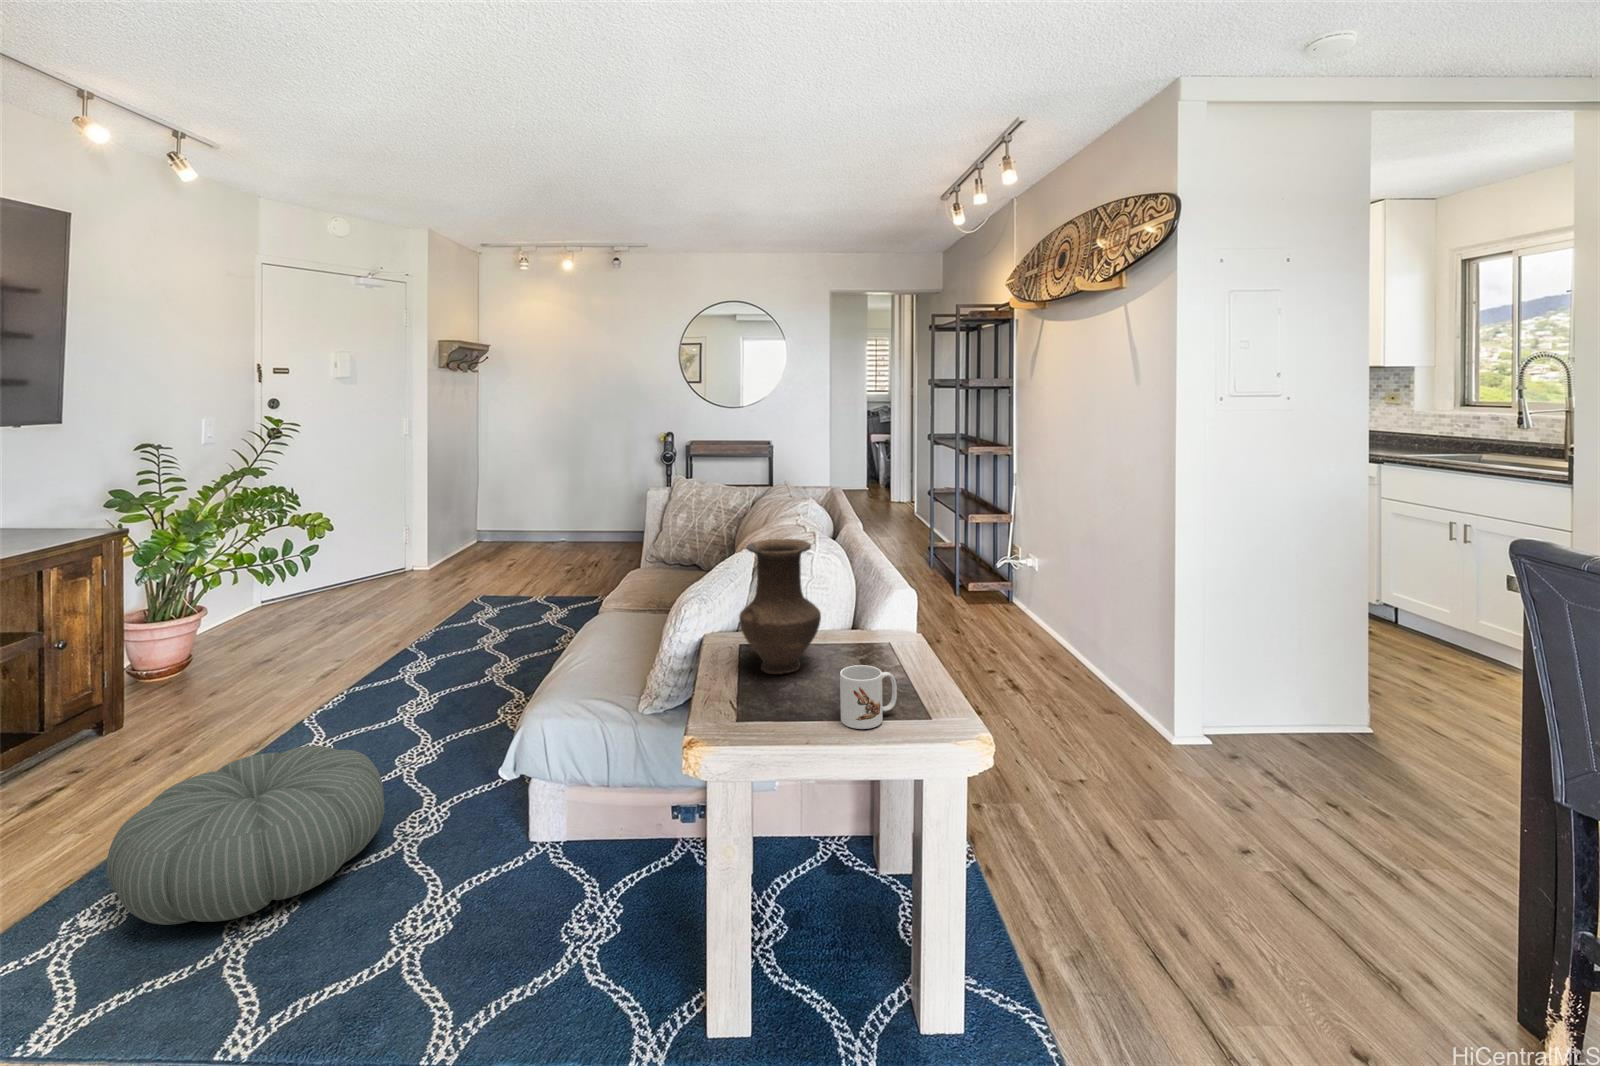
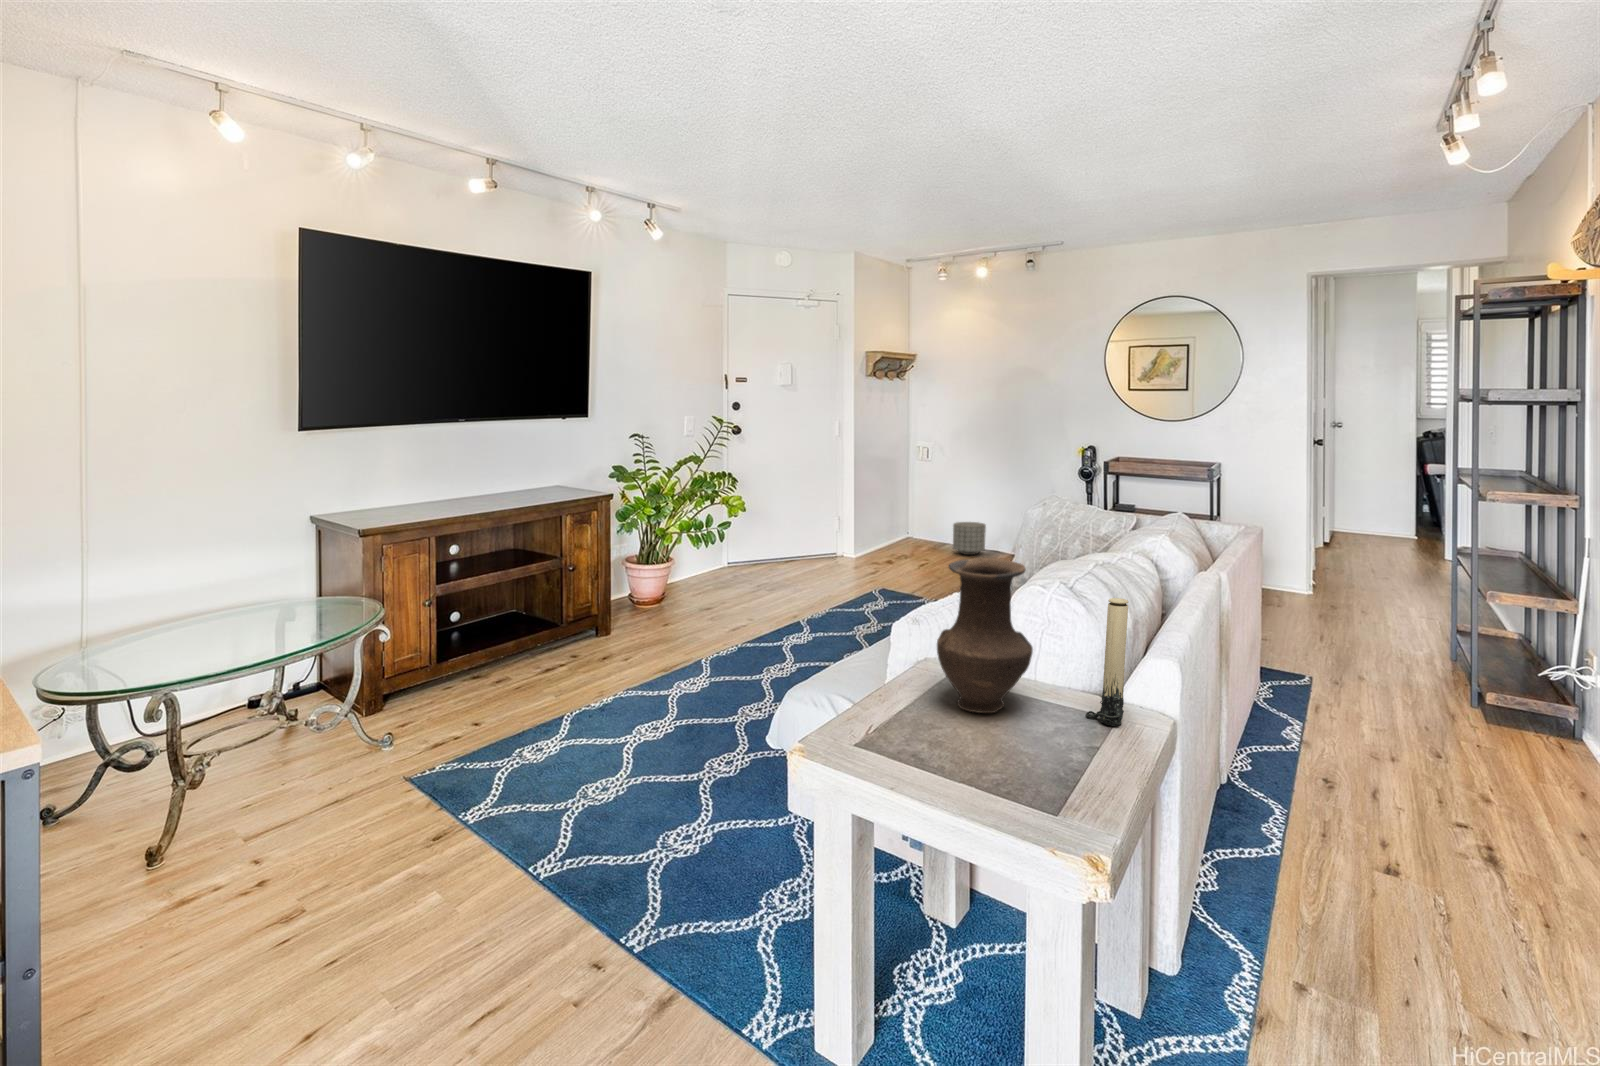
planter: none [523,533,557,564] -> present [953,522,986,555]
candle: none [857,555,886,656] -> present [1086,598,1128,726]
mug: present [840,665,897,729] -> none [974,719,1049,796]
pouf: present [107,746,385,925] -> none [534,669,707,785]

